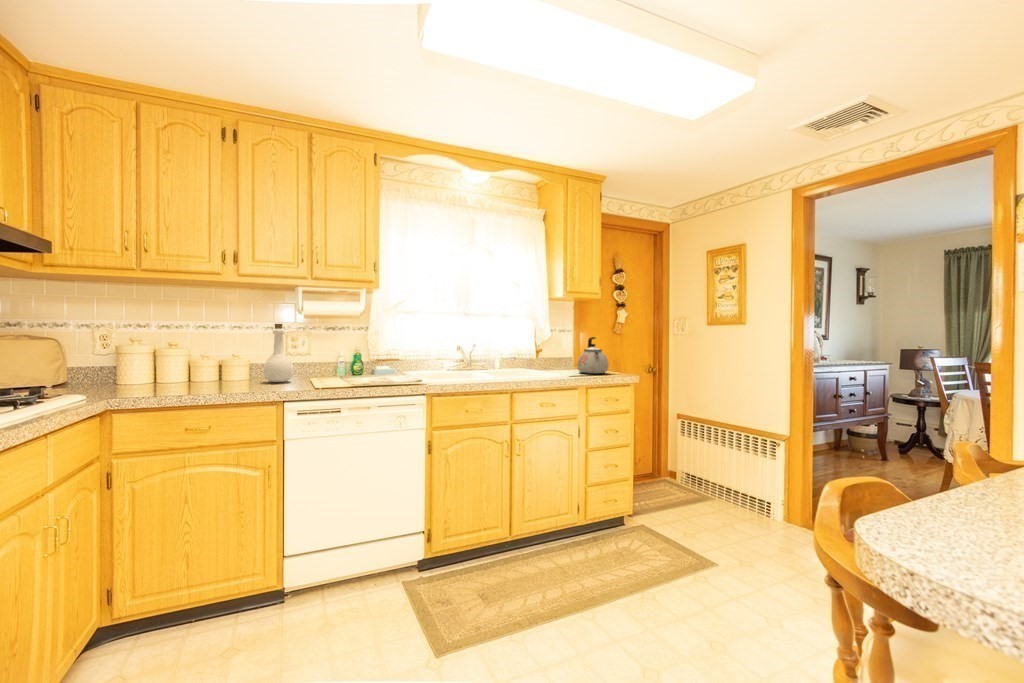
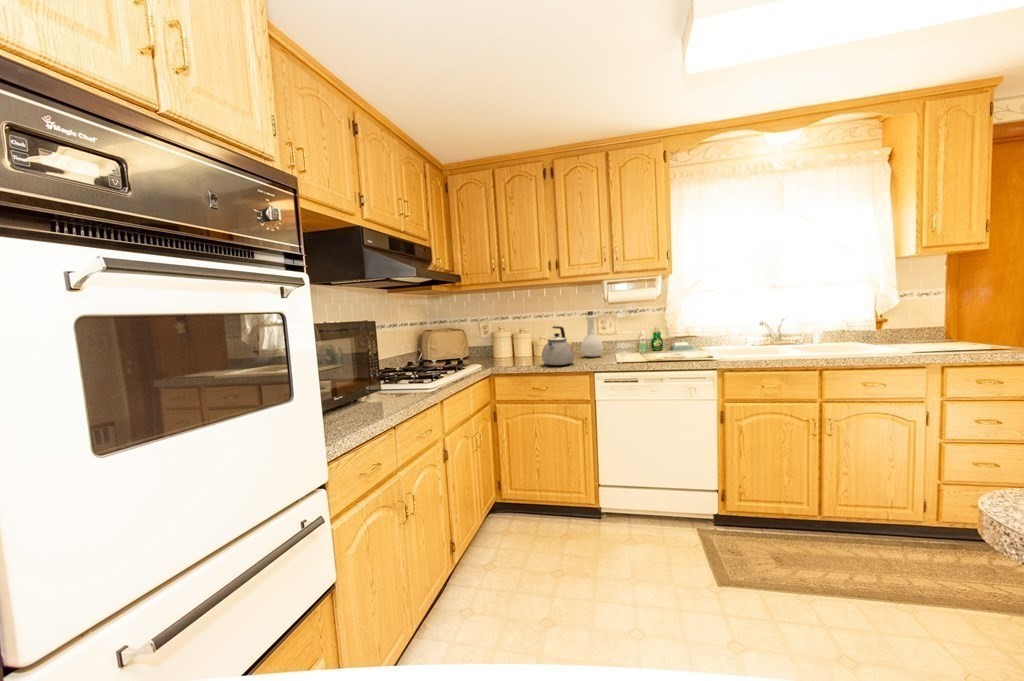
kettle: present [577,337,609,374] -> present [542,326,575,366]

